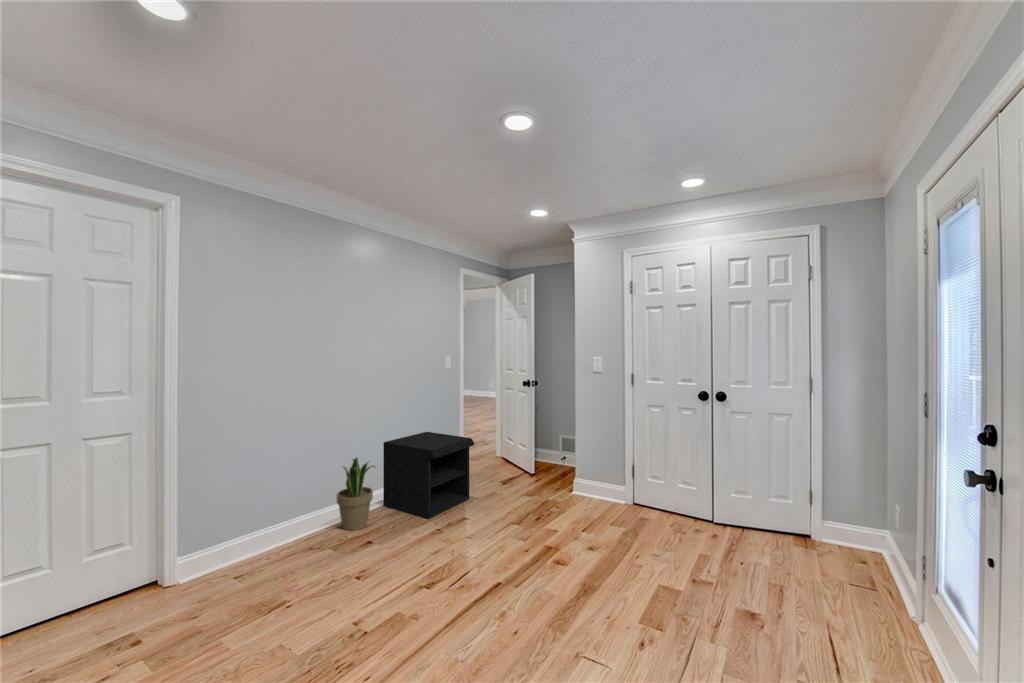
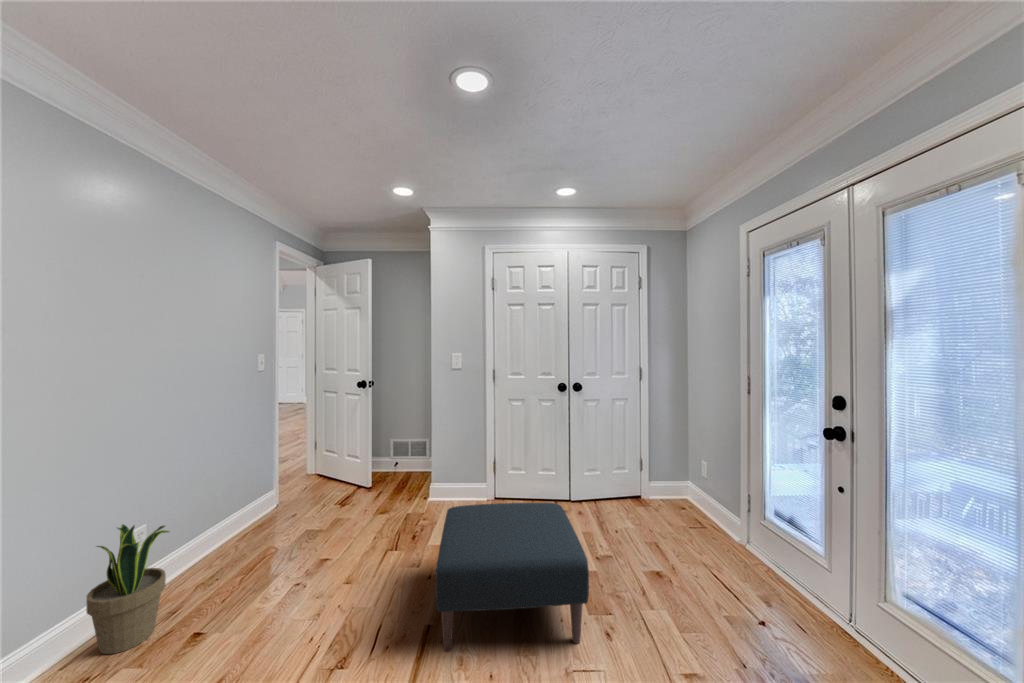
nightstand: present [383,432,474,519] -> none [169,460,318,587]
ottoman: none [496,491,647,630] -> present [436,503,589,652]

